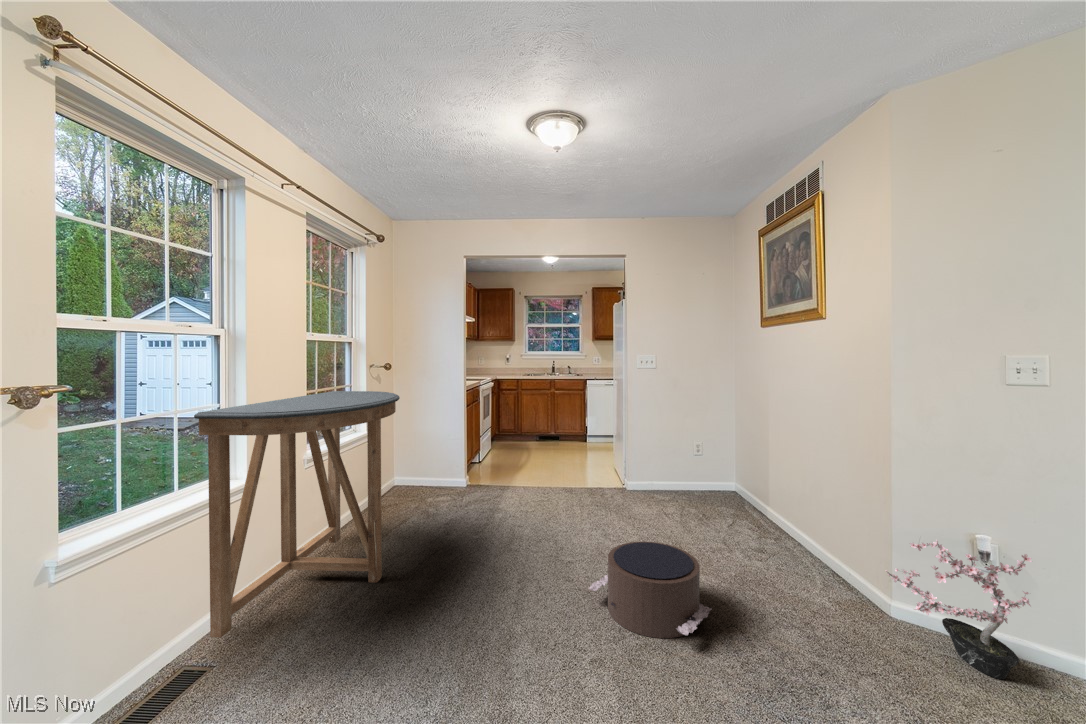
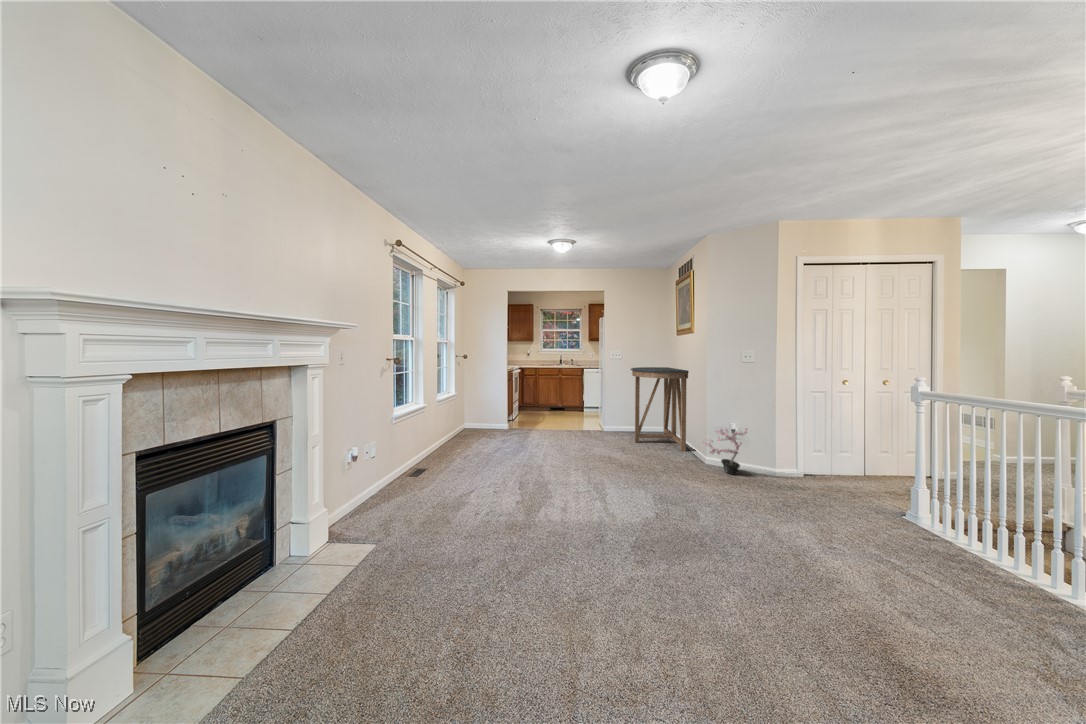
console table: present [194,391,400,637] -> present [631,367,689,451]
pouf: present [589,542,712,638] -> none [577,437,629,468]

